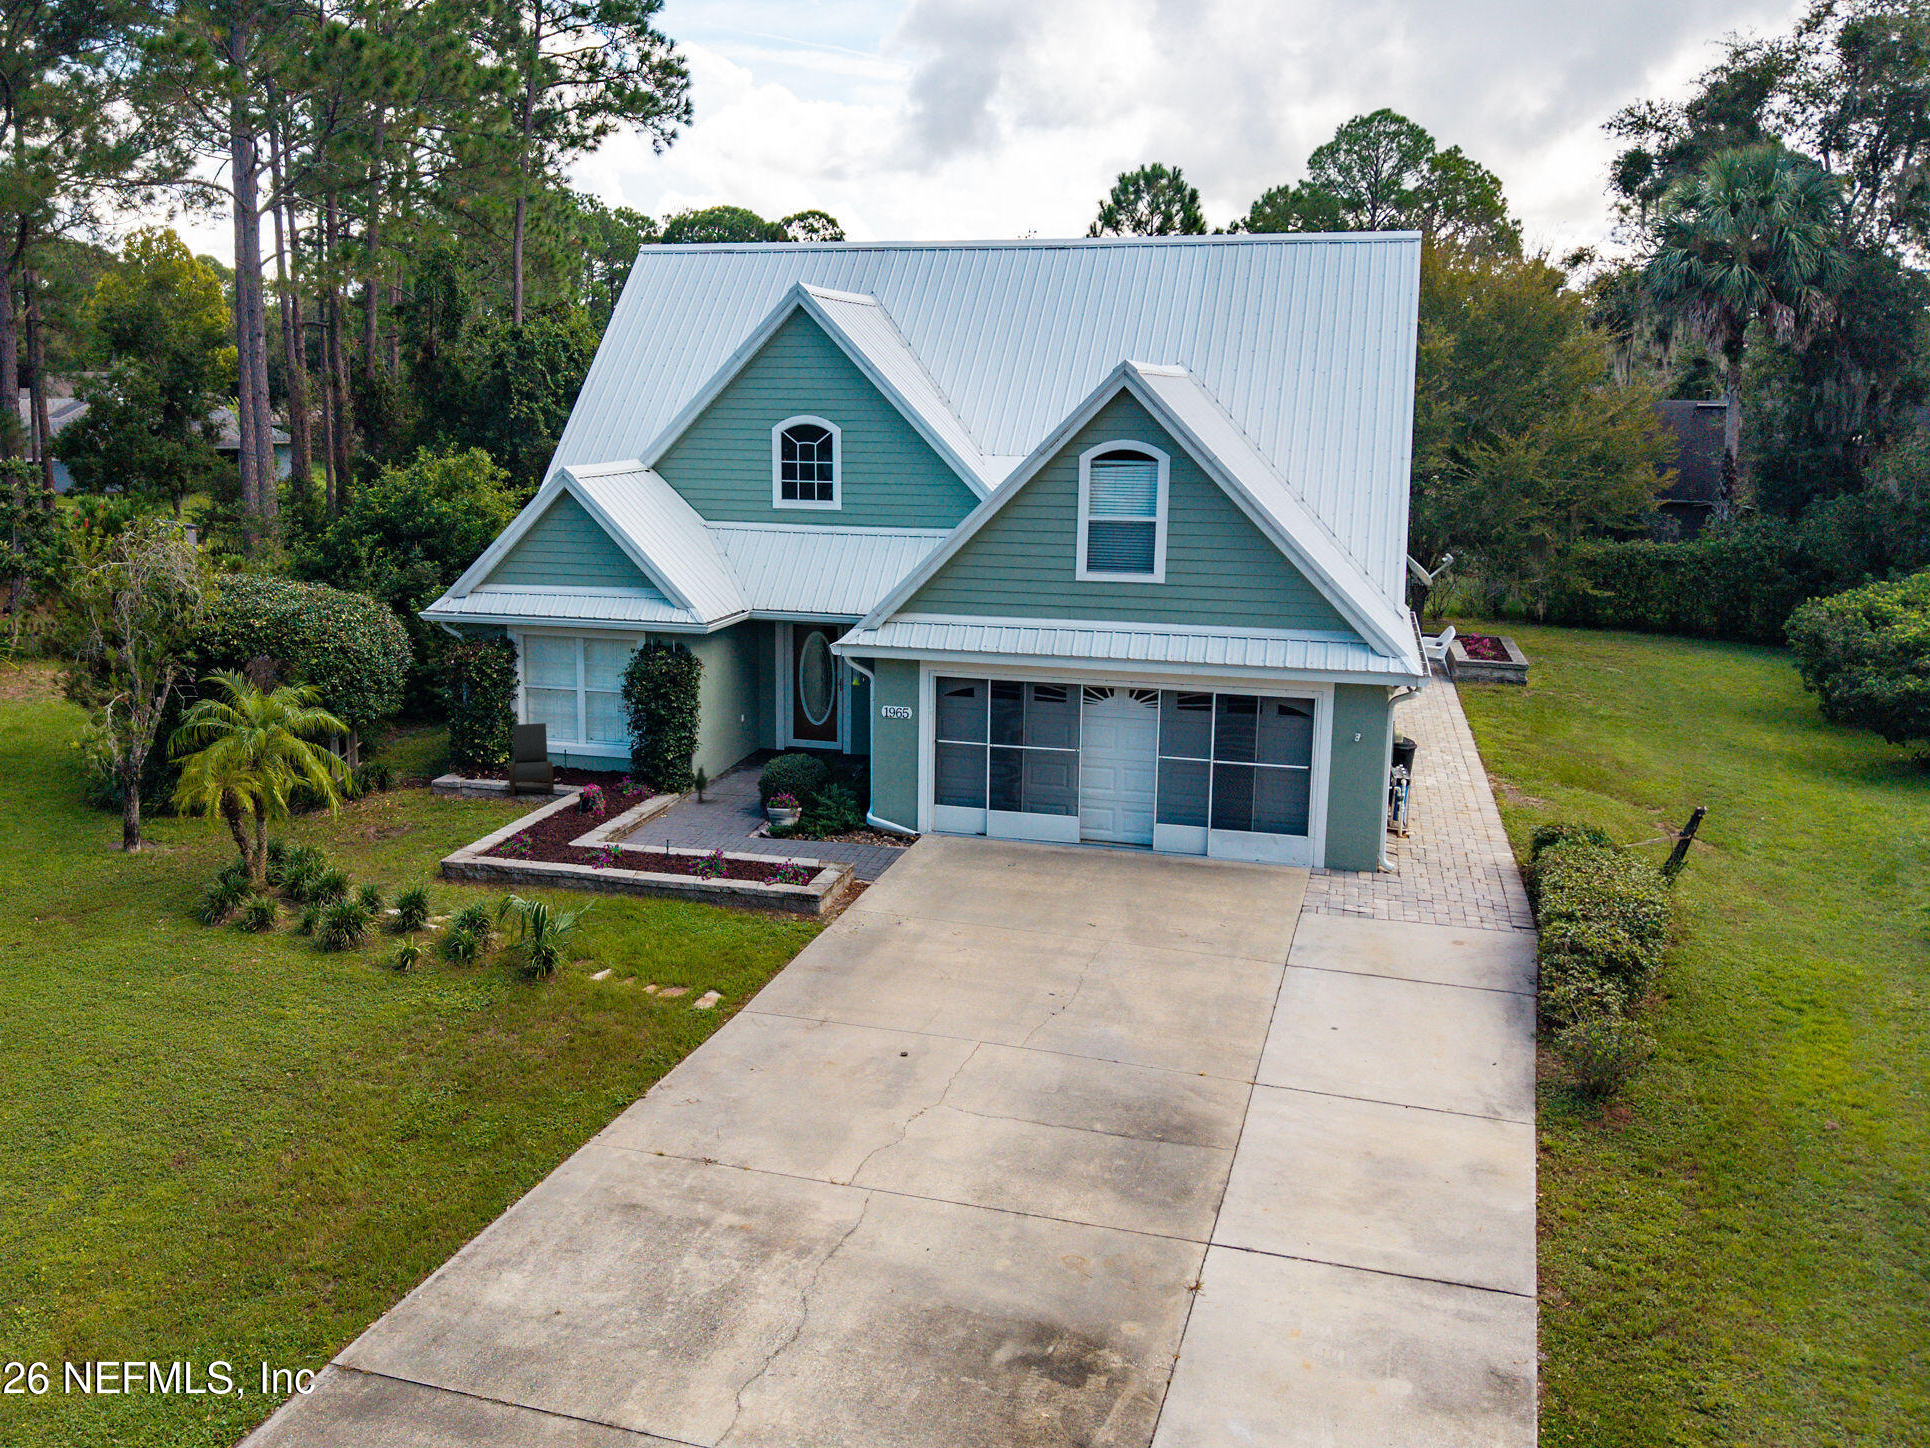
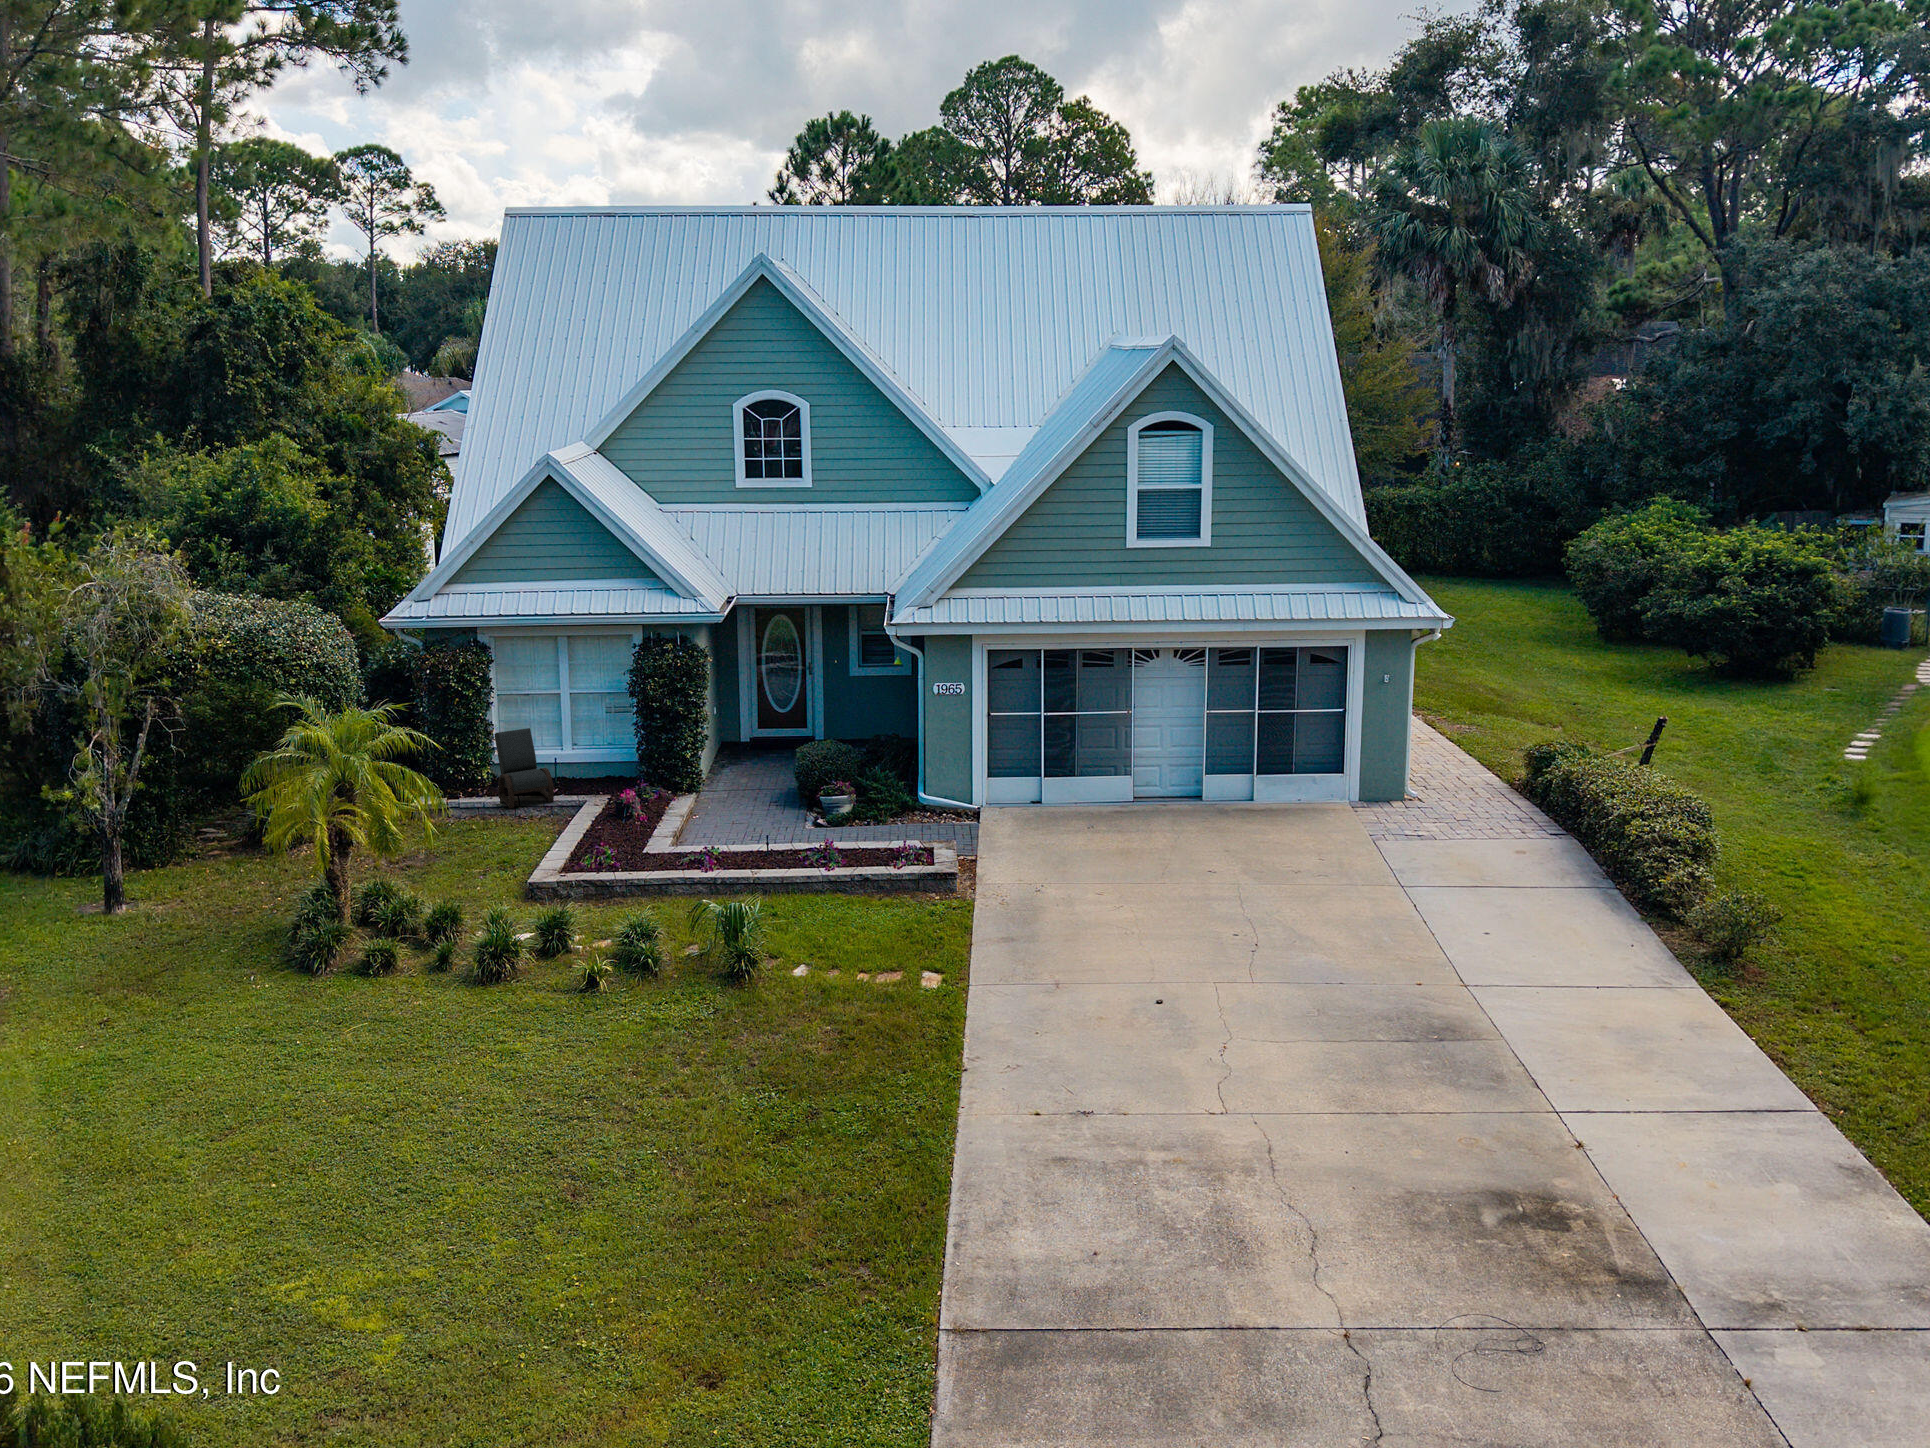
decorative plant: present [690,765,709,803] -> none [706,756,726,797]

